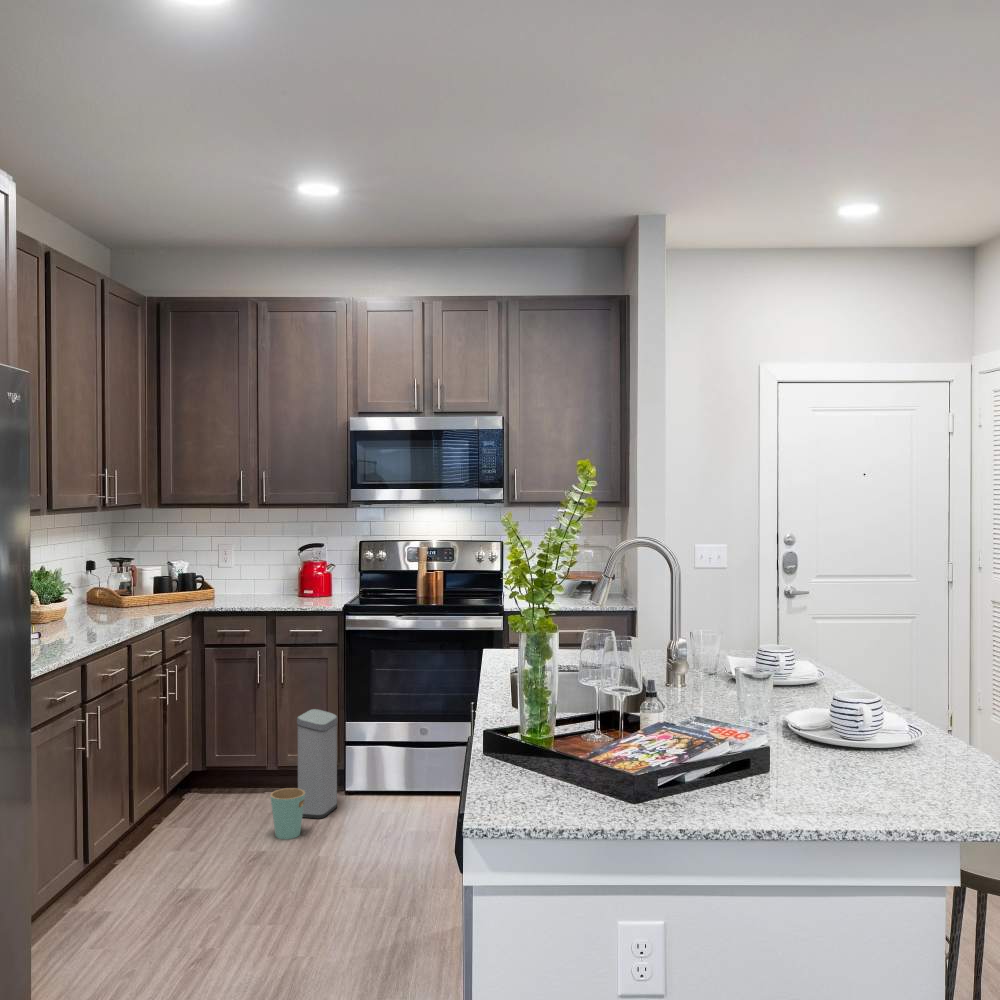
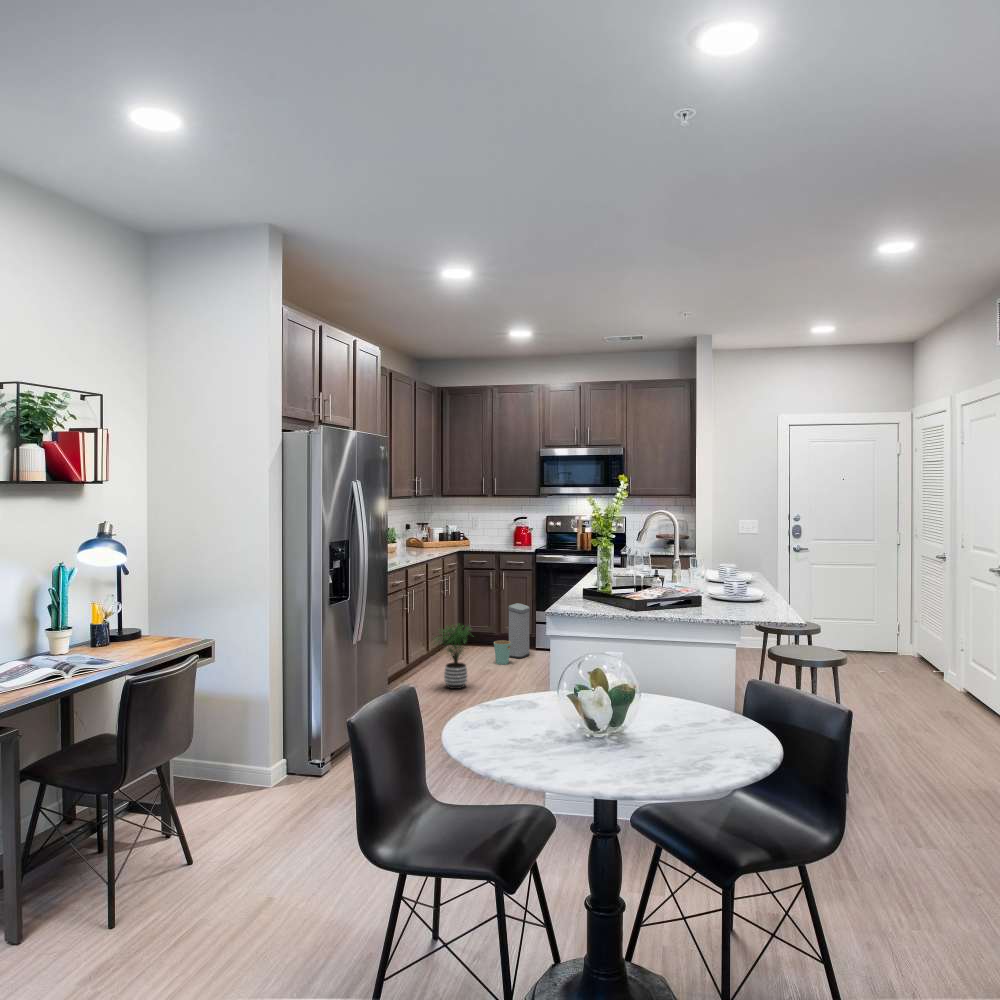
potted plant: none [137,778,242,930] -> present [434,625,469,689]

